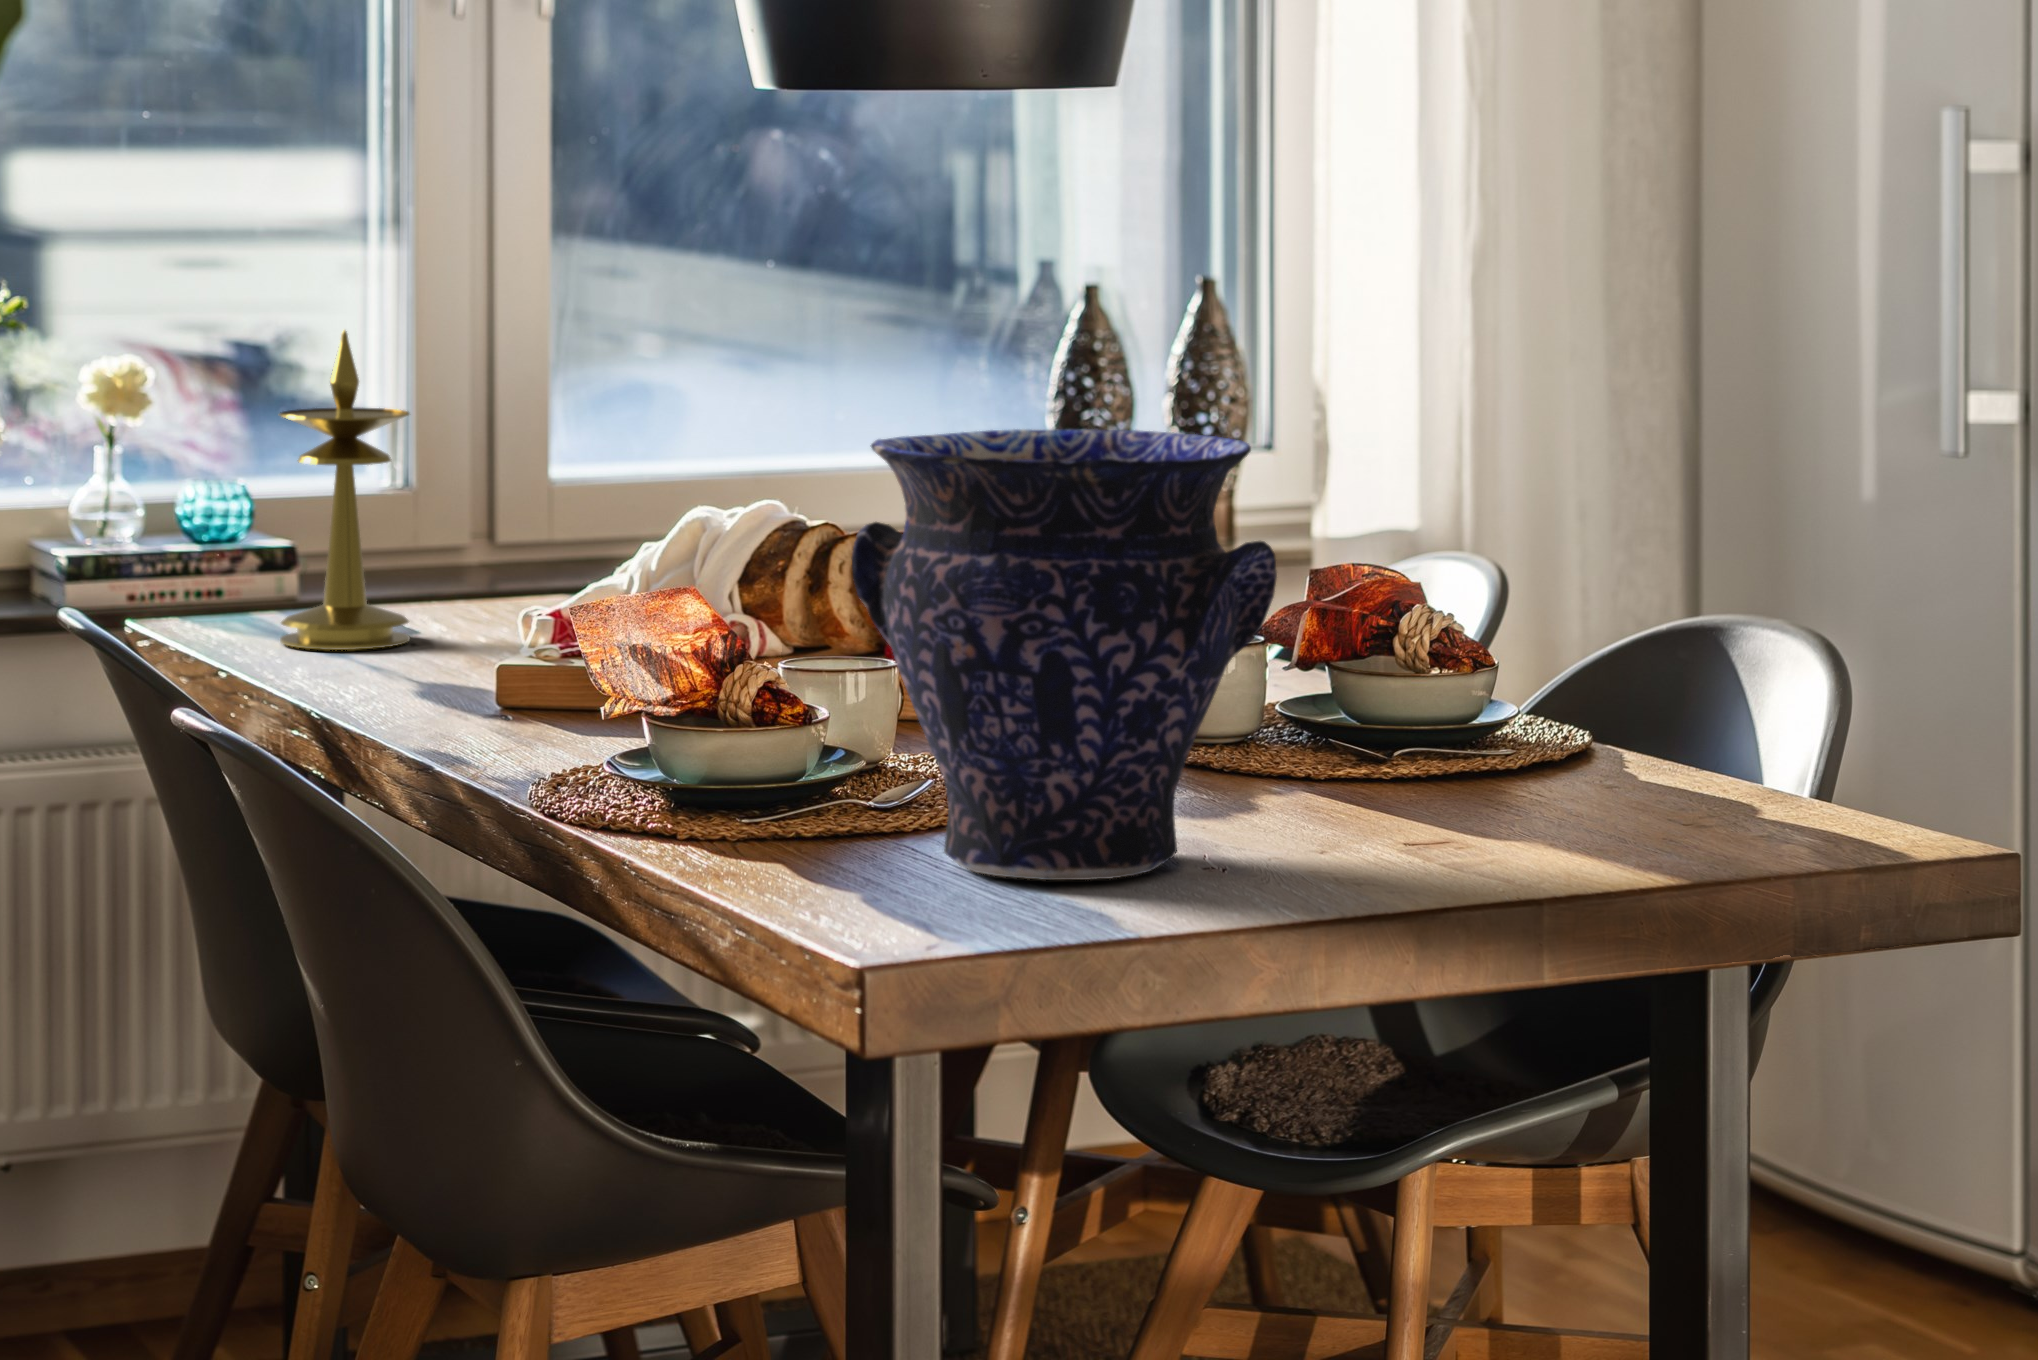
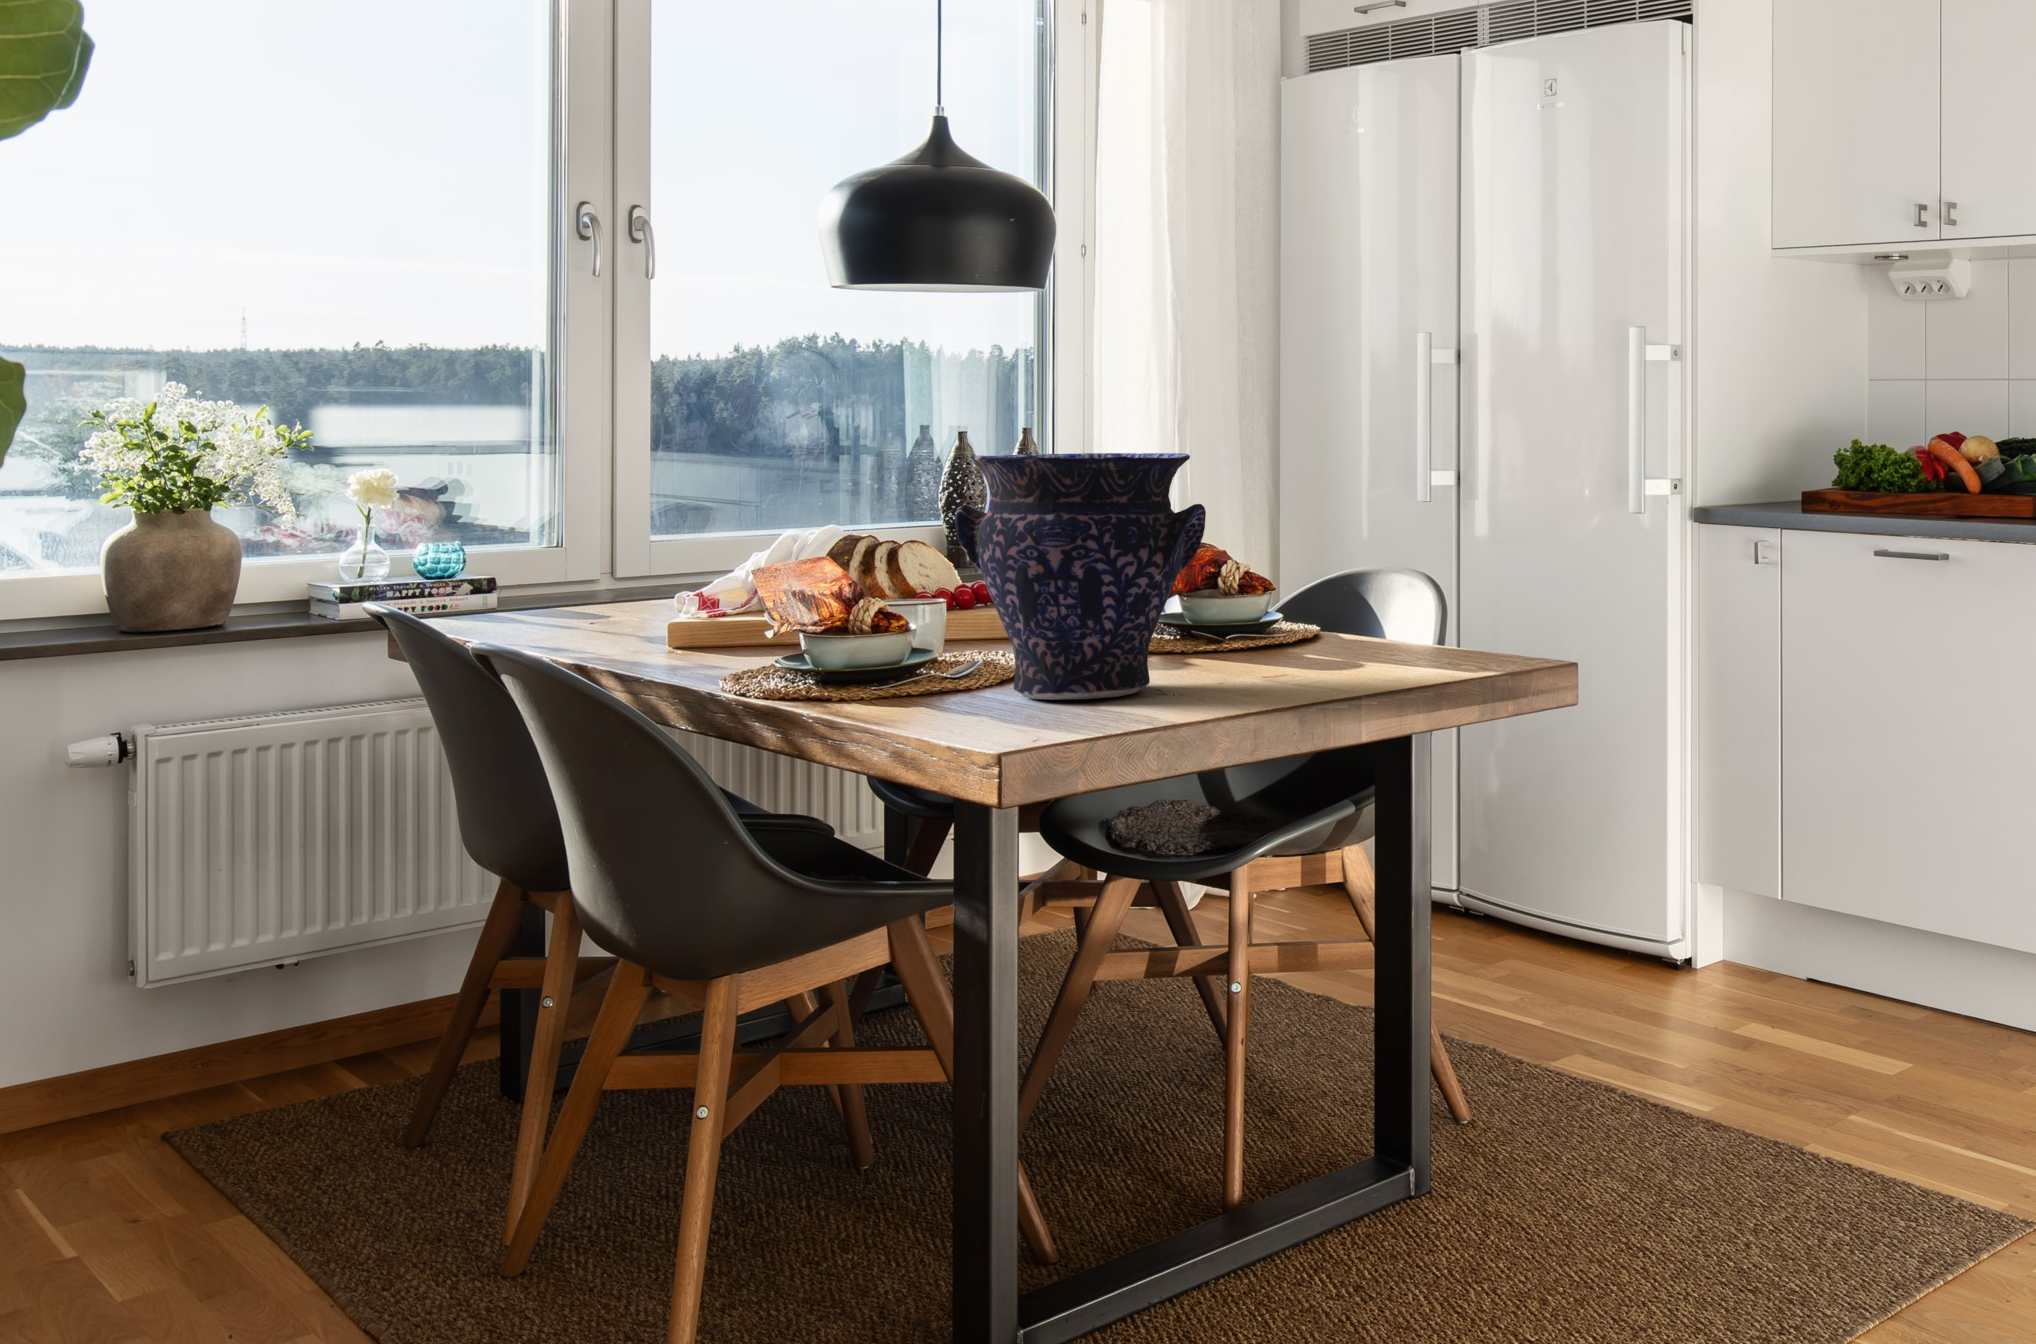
candlestick: present [279,330,410,650] -> none [509,437,598,627]

